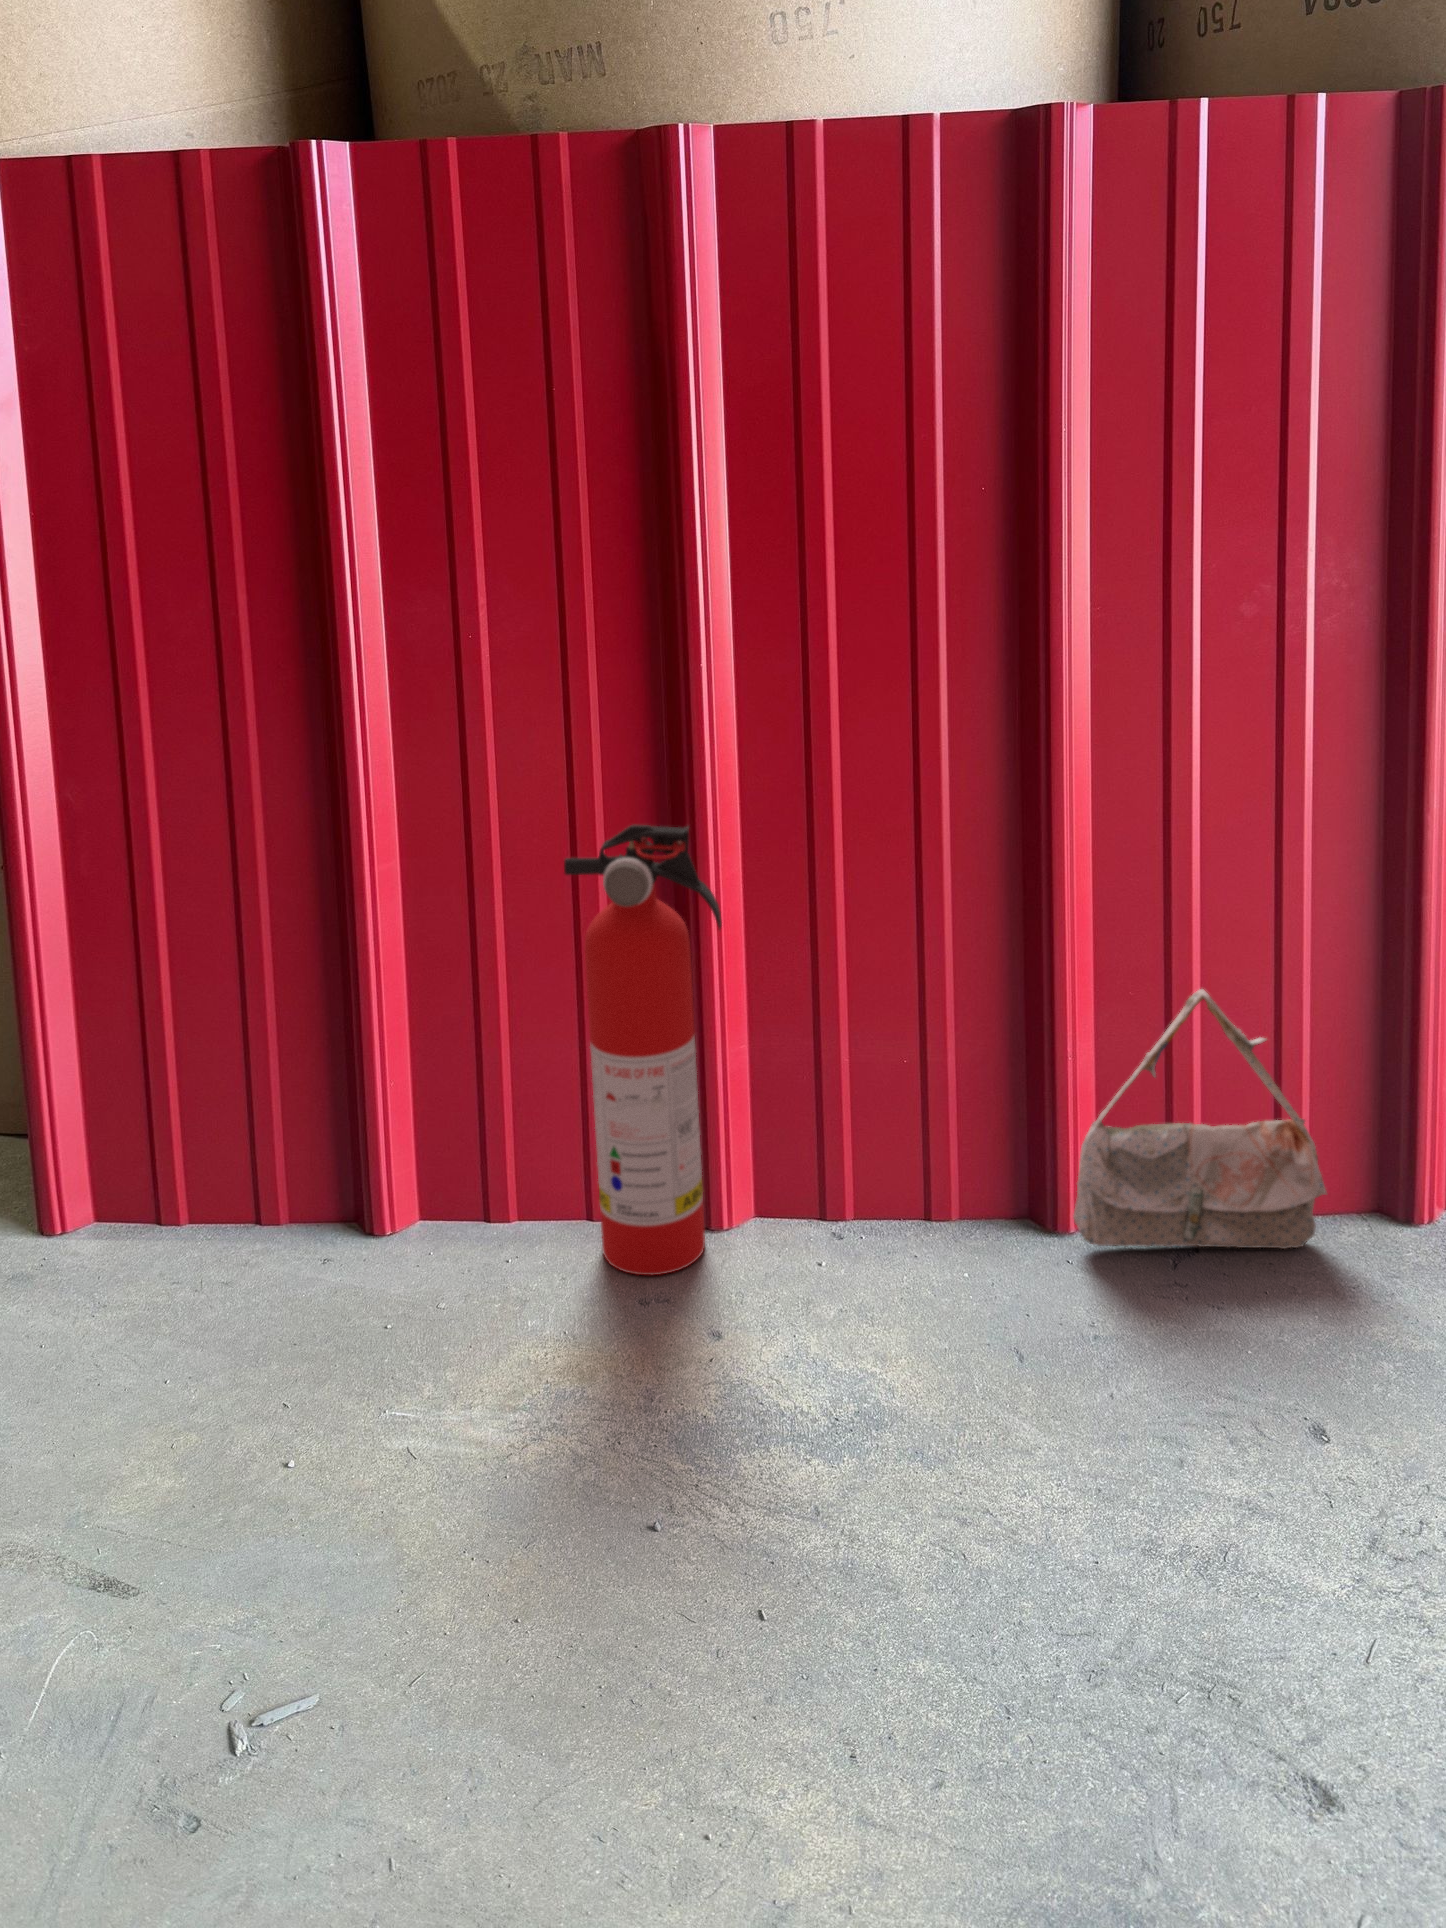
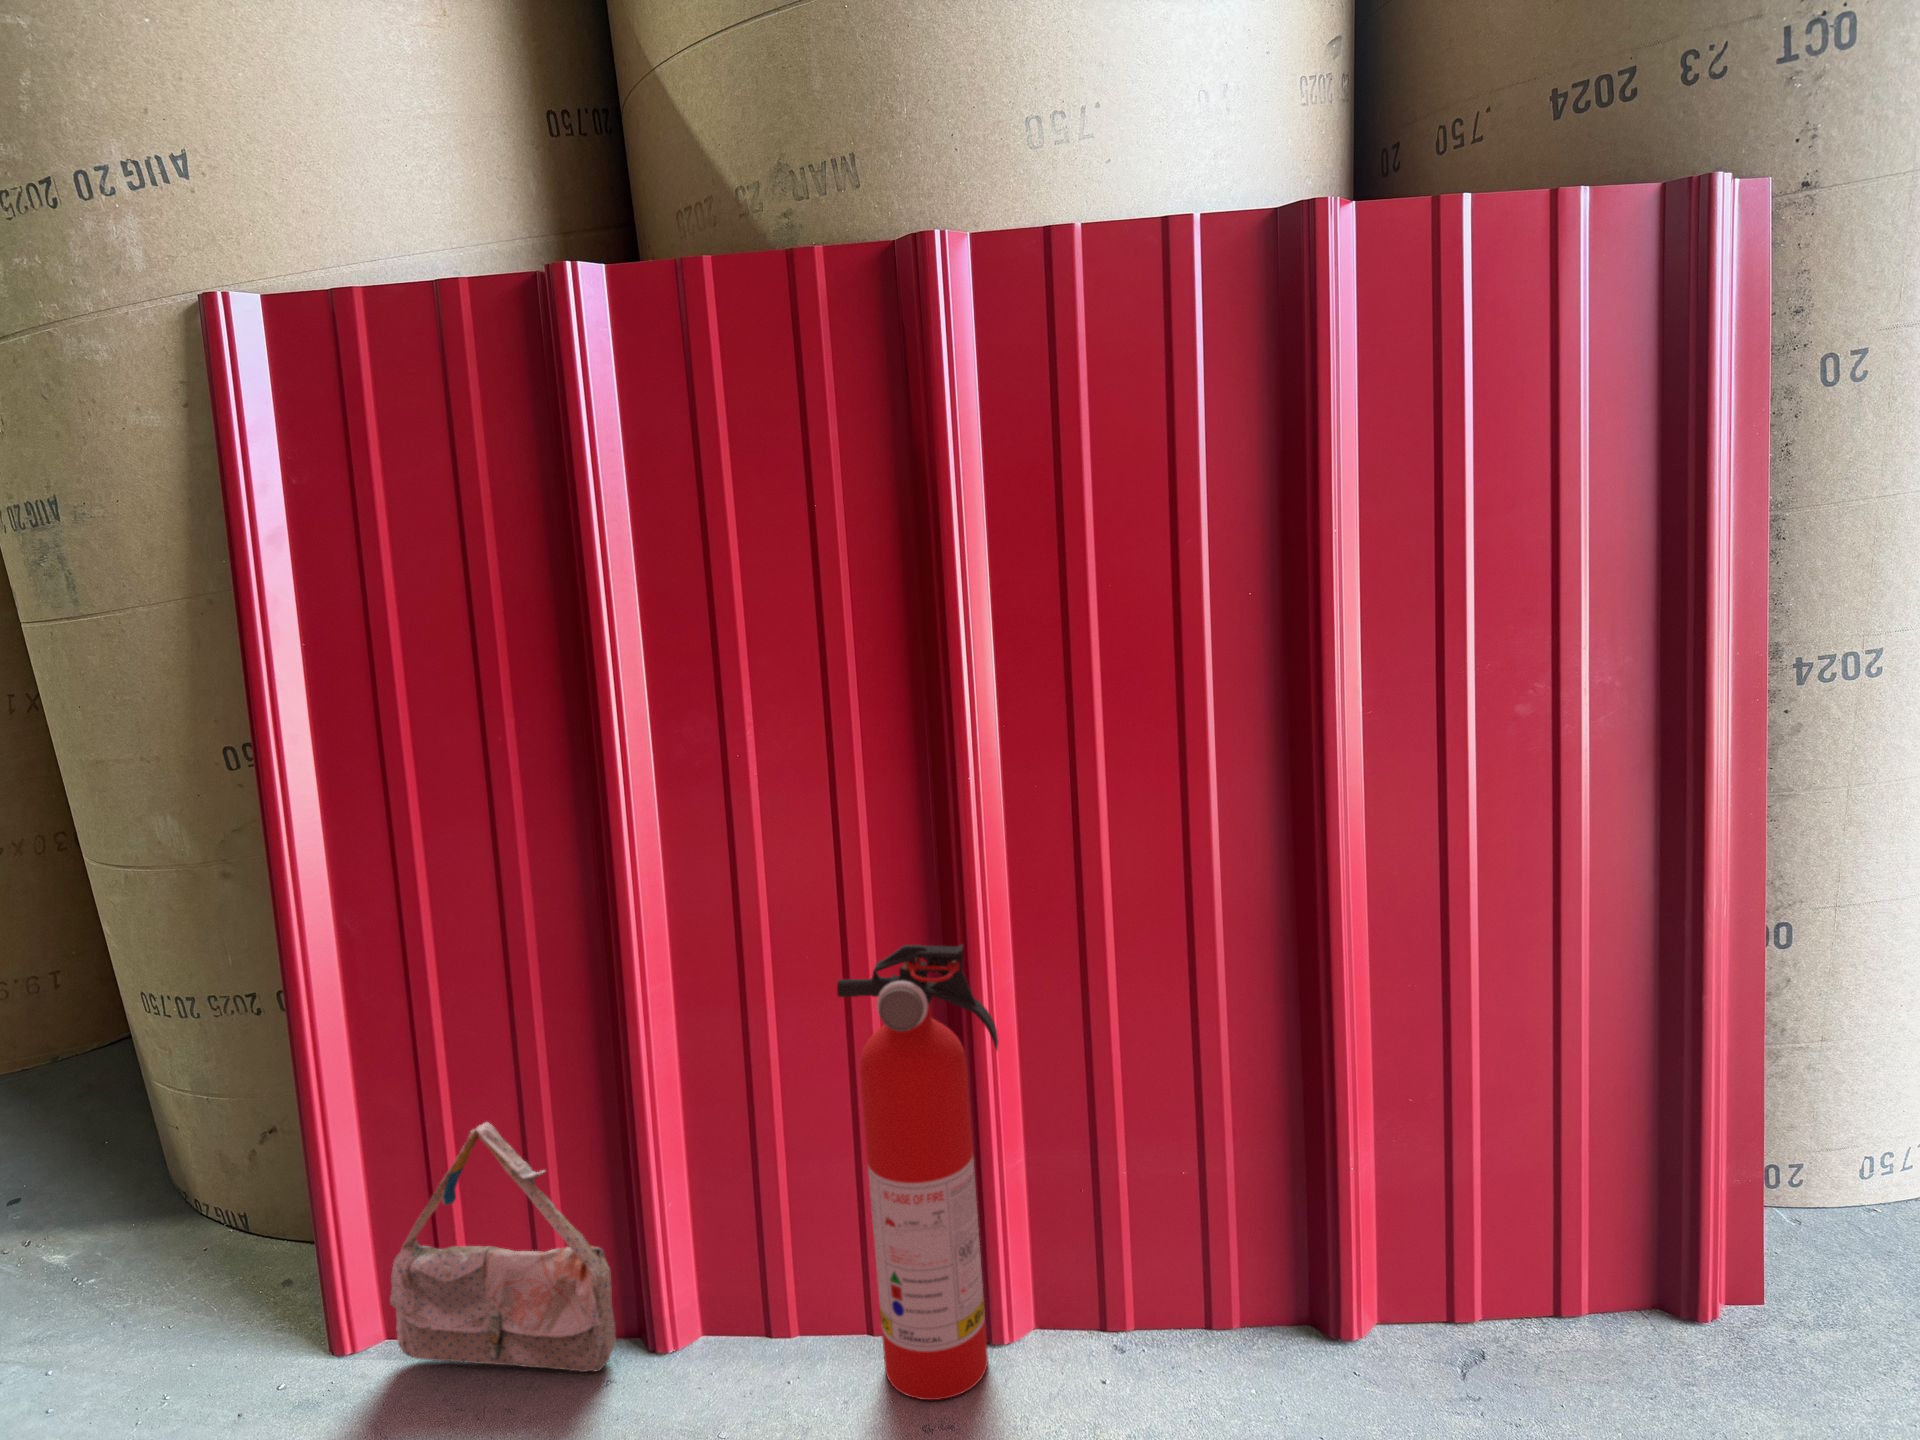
bag: present [1073,989,1328,1249] -> present [390,1122,616,1372]

